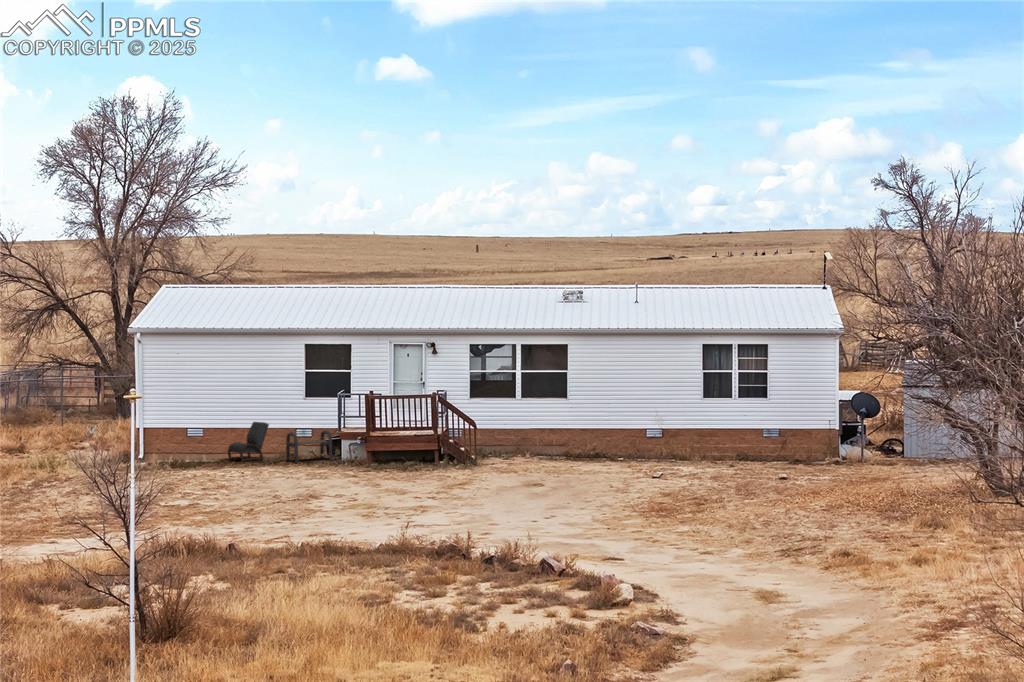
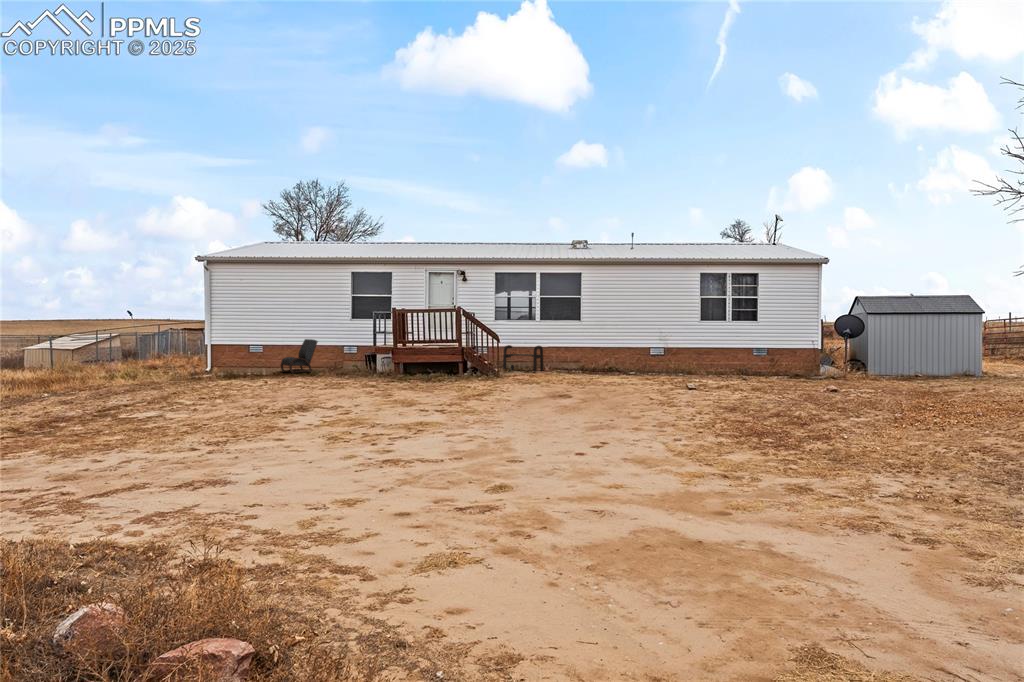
bench: present [286,430,333,463] -> present [503,345,543,372]

